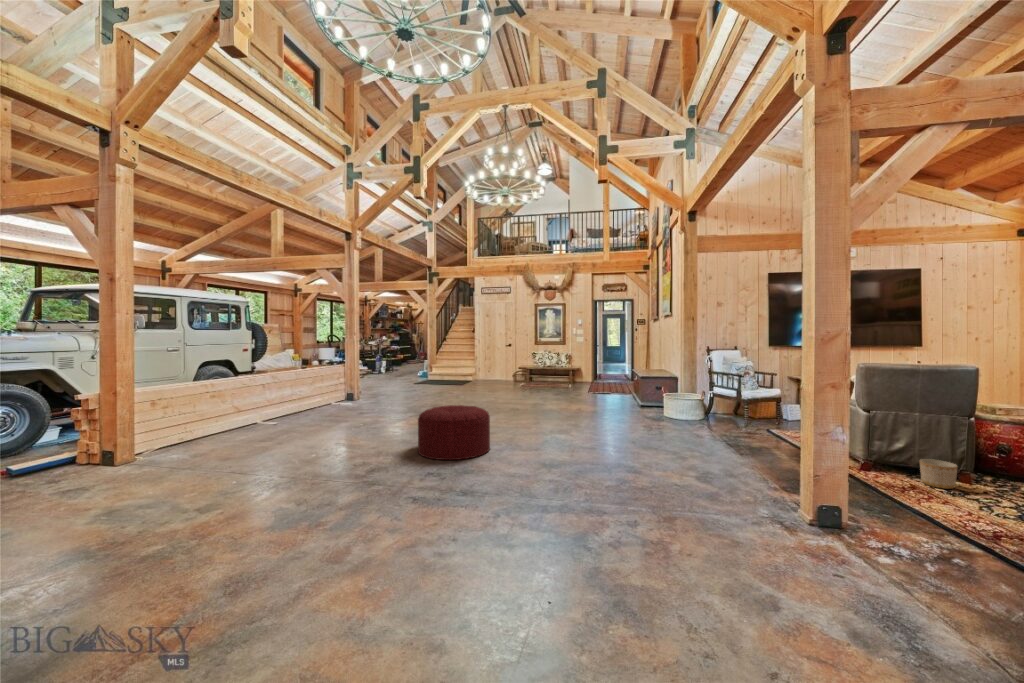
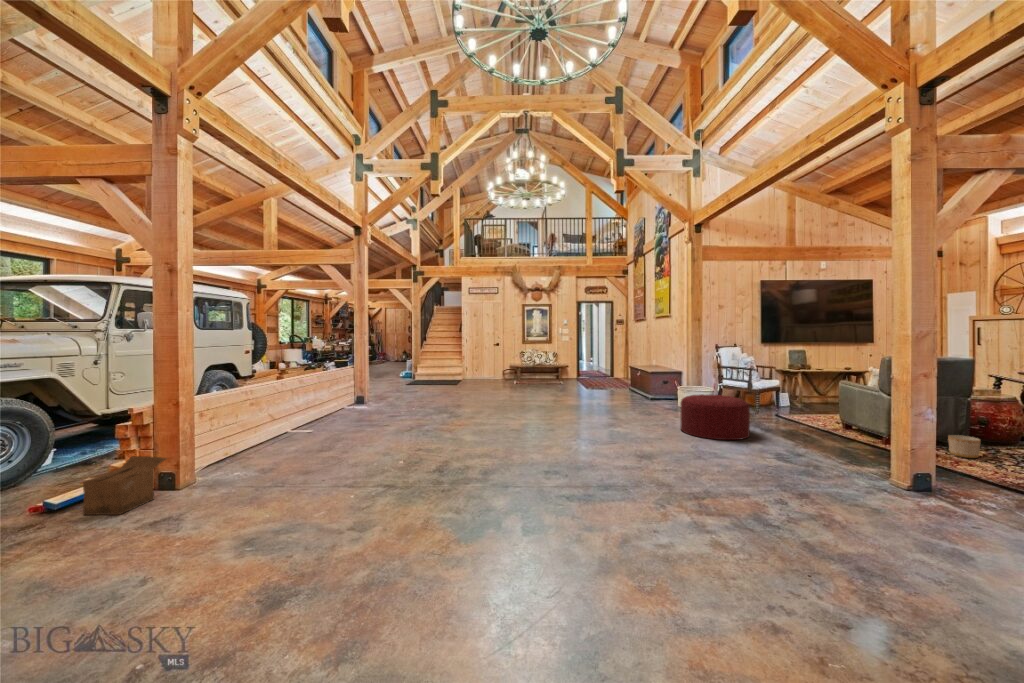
ottoman: present [418,405,490,460] -> present [680,394,750,440]
cardboard box: none [30,435,106,481] -> present [83,456,167,515]

